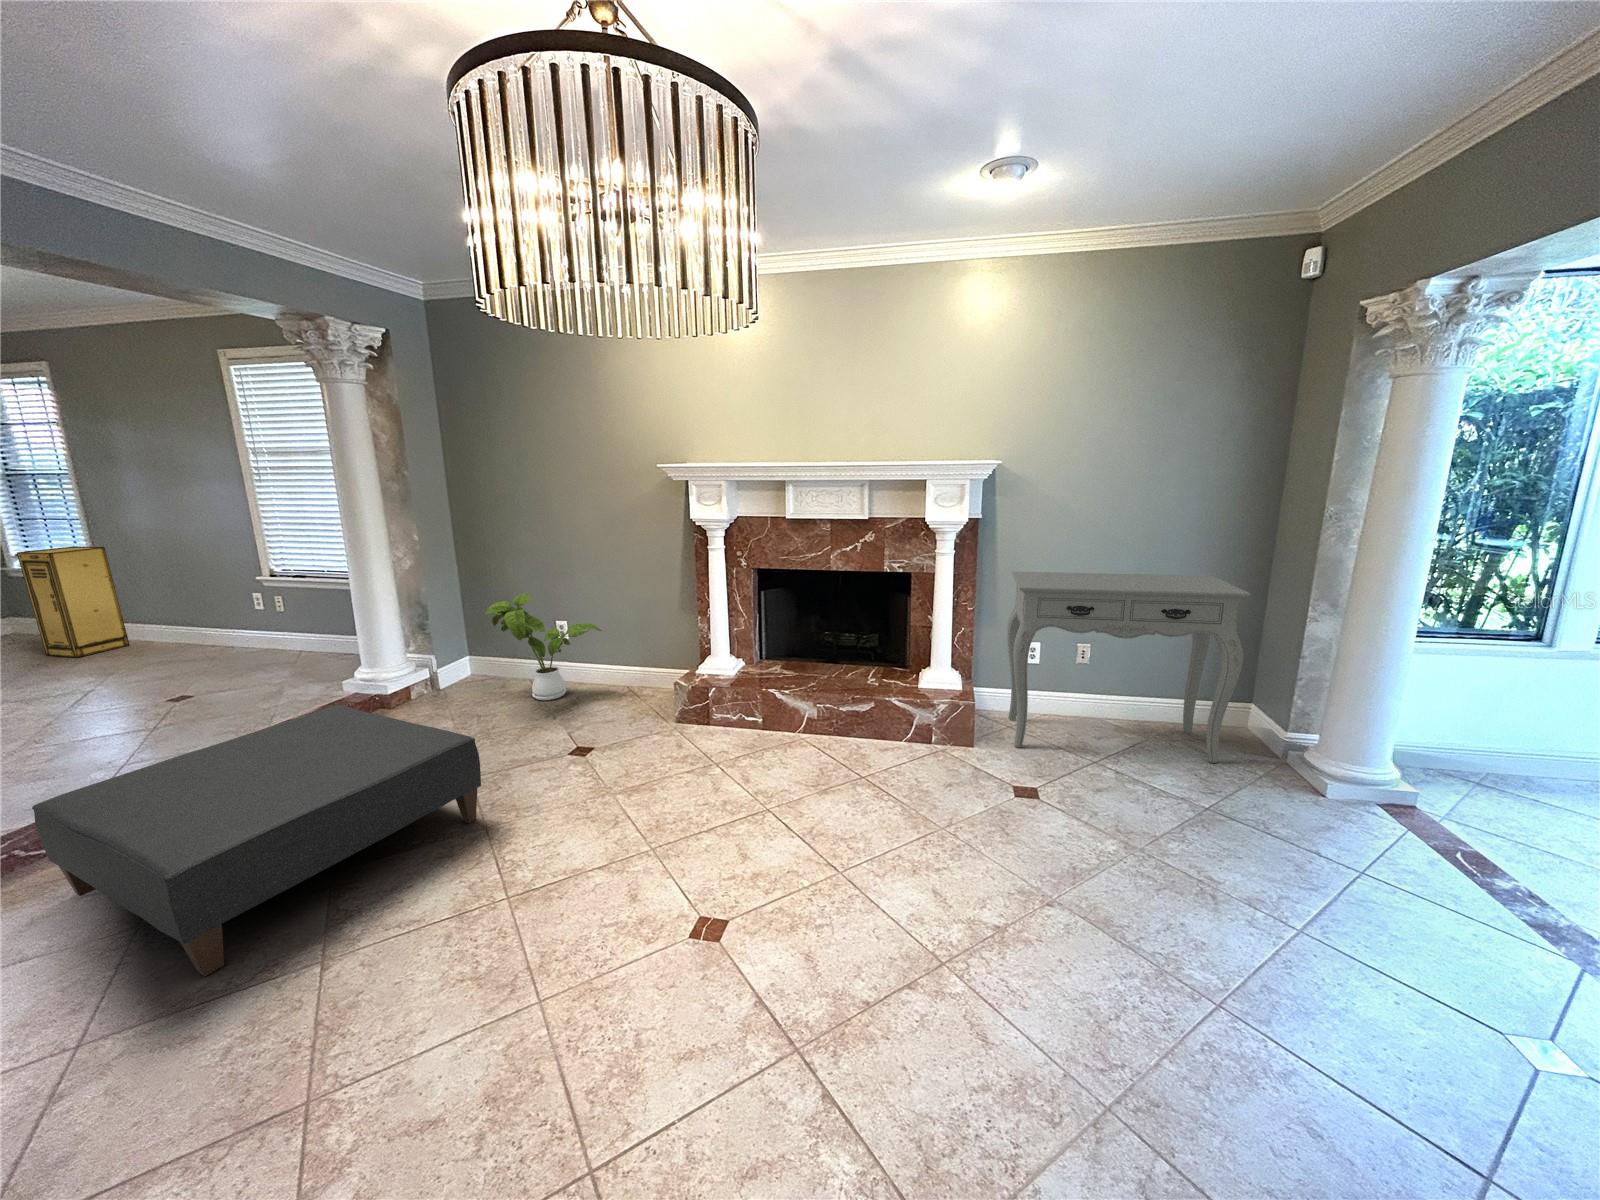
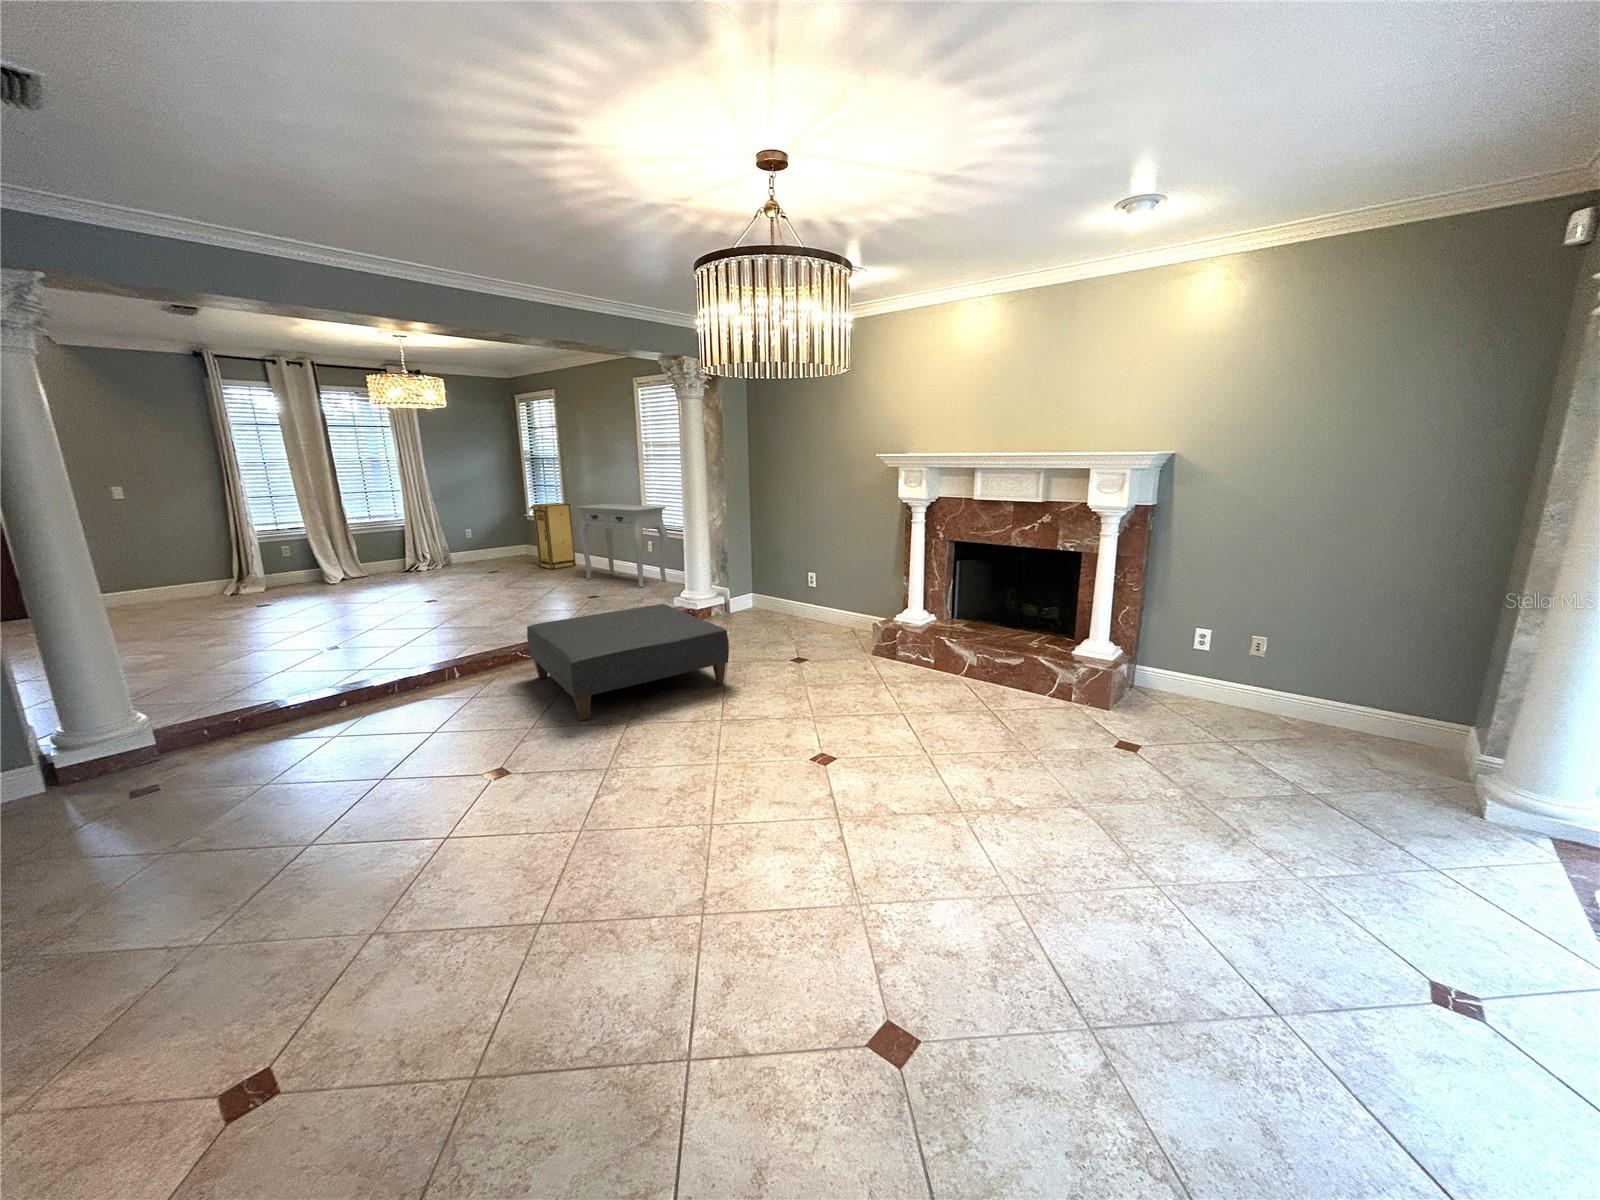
console table: present [1007,572,1251,763] -> present [576,504,668,588]
house plant: present [485,594,602,700] -> none [756,548,834,628]

